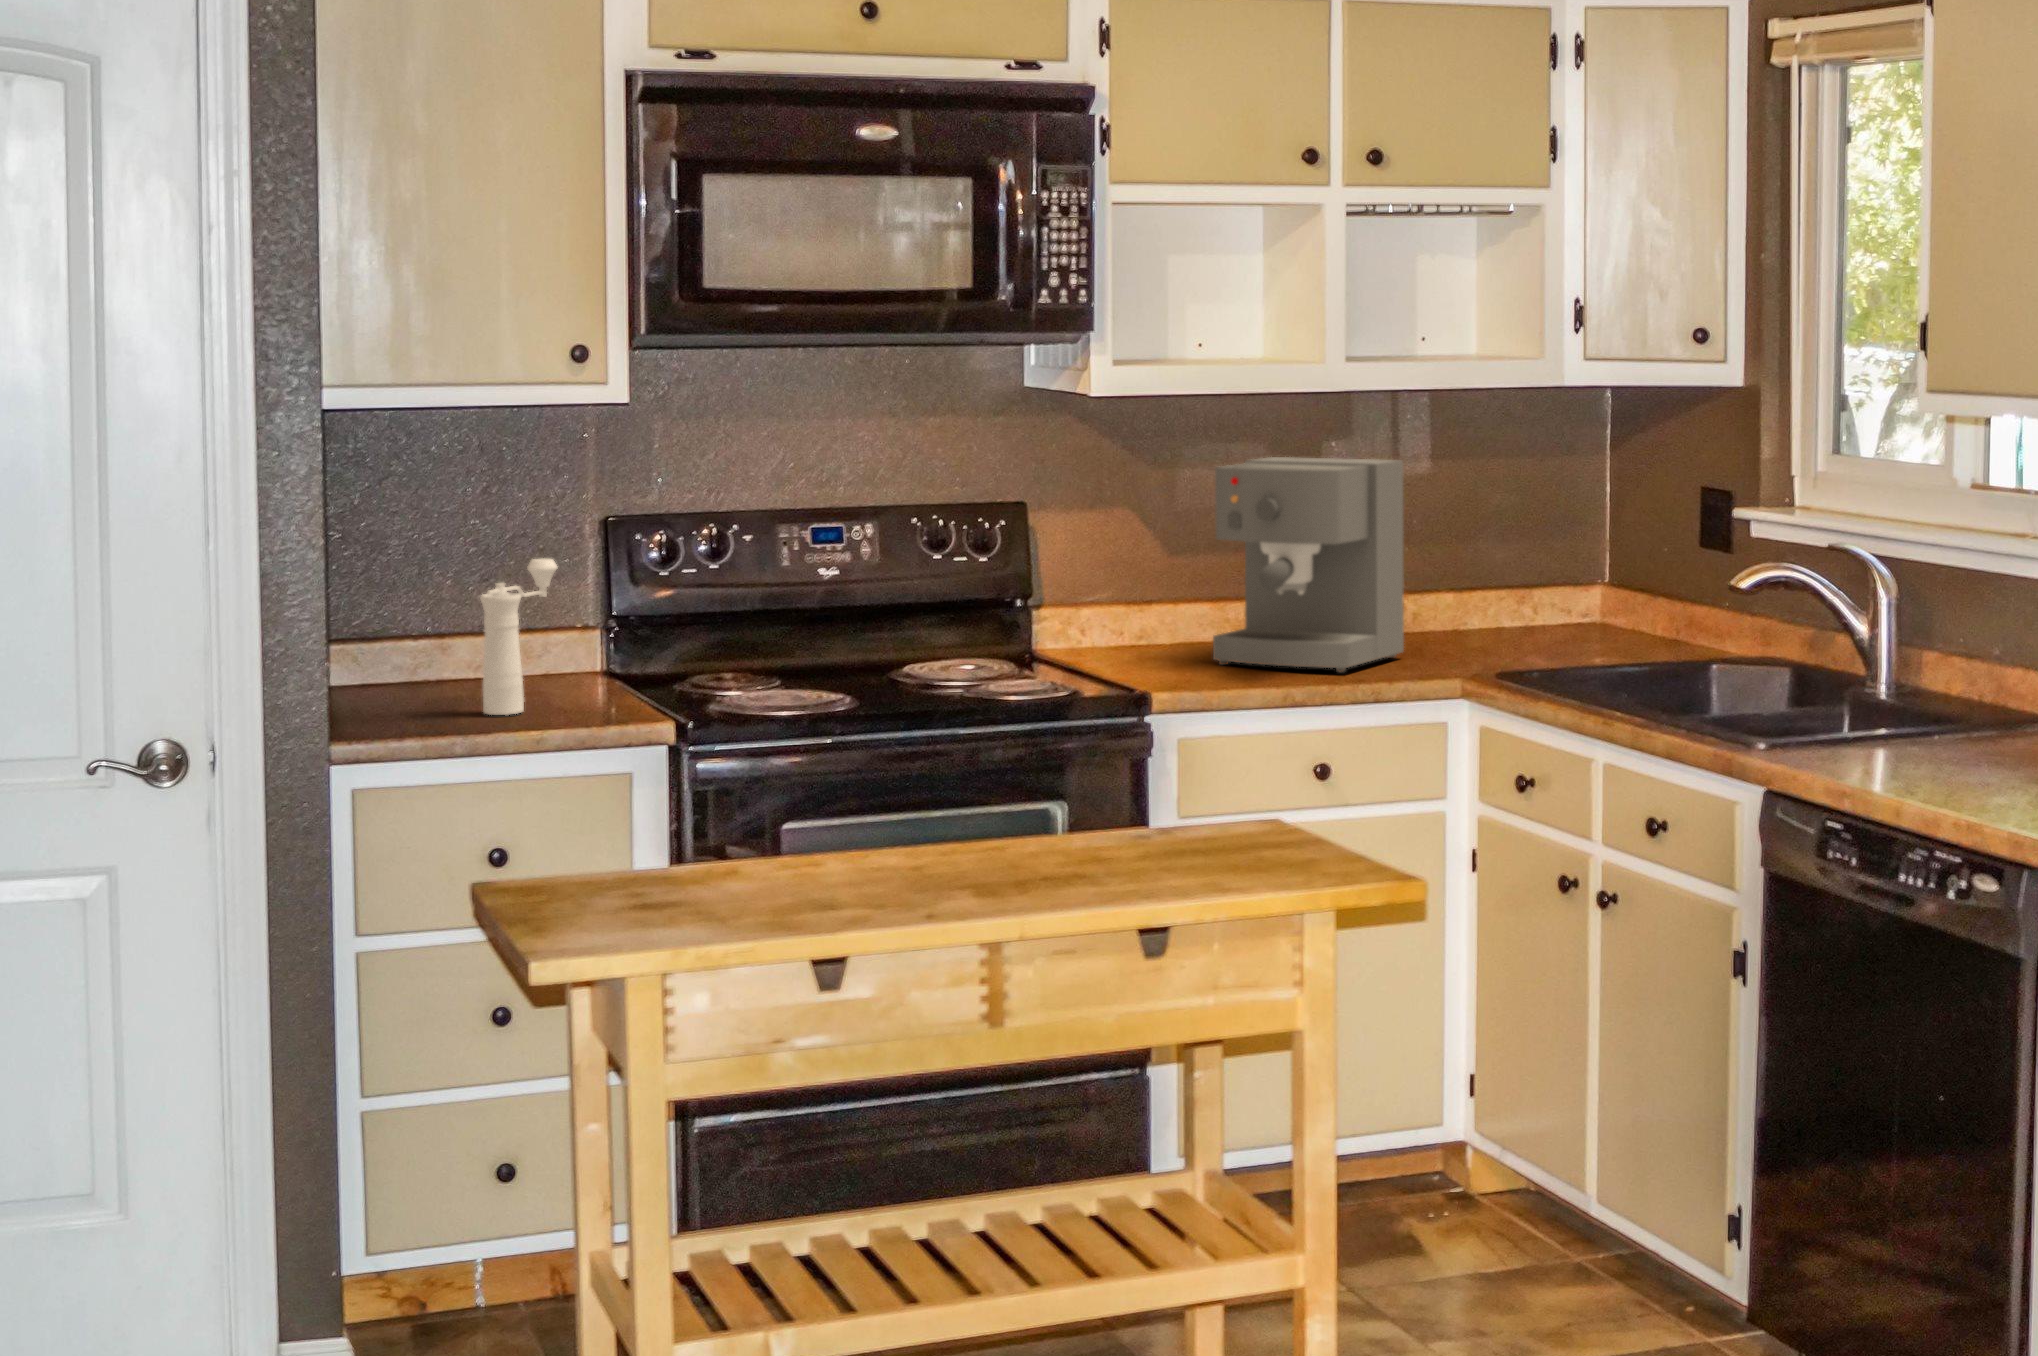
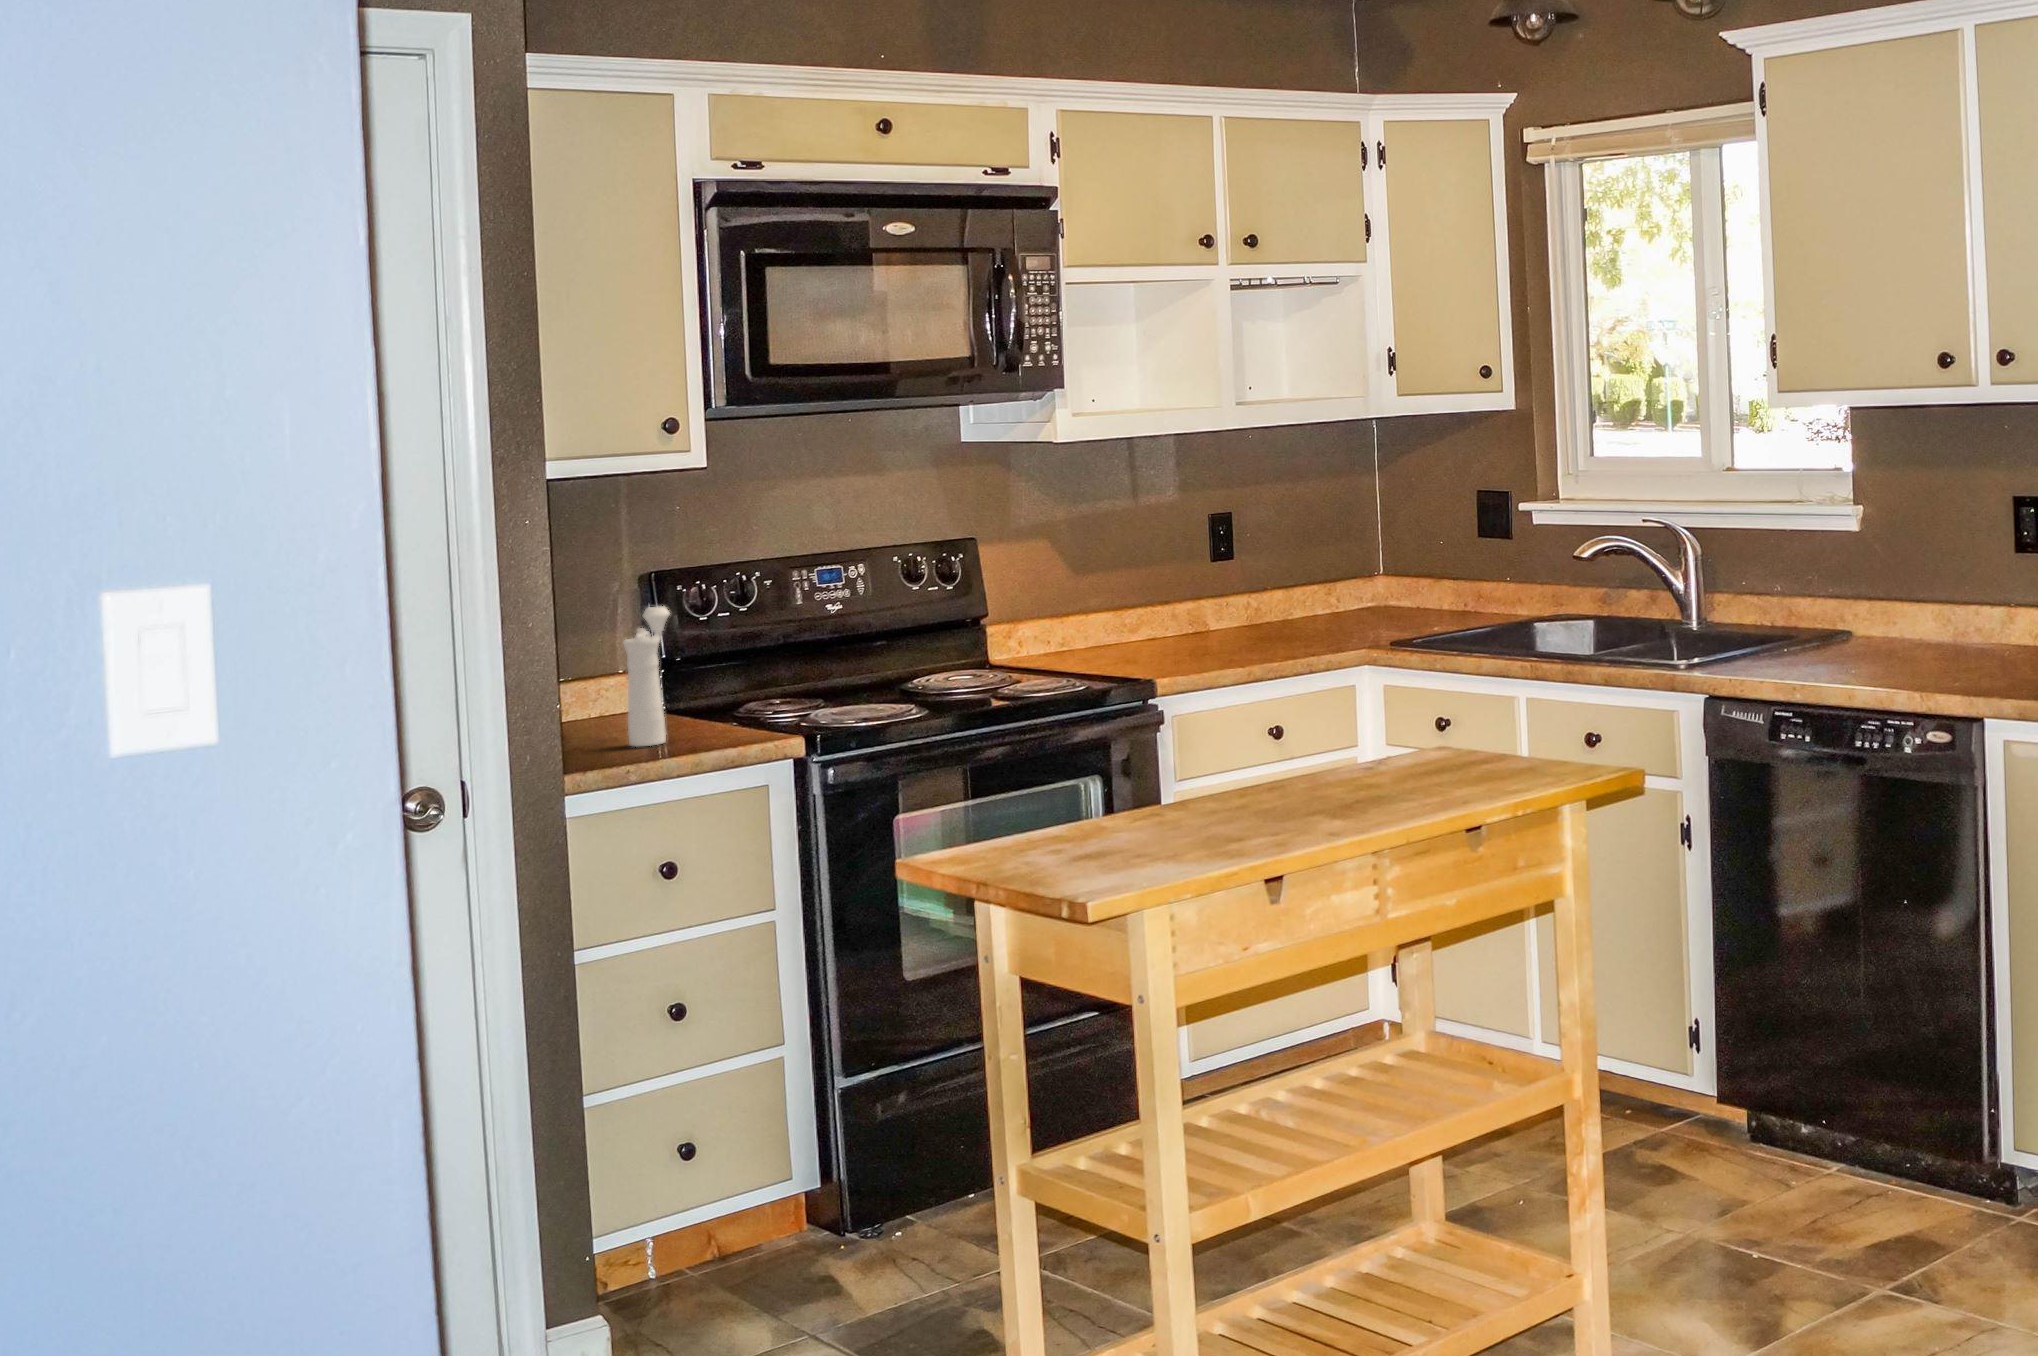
coffee maker: present [1213,457,1404,672] -> none [1152,482,1292,658]

